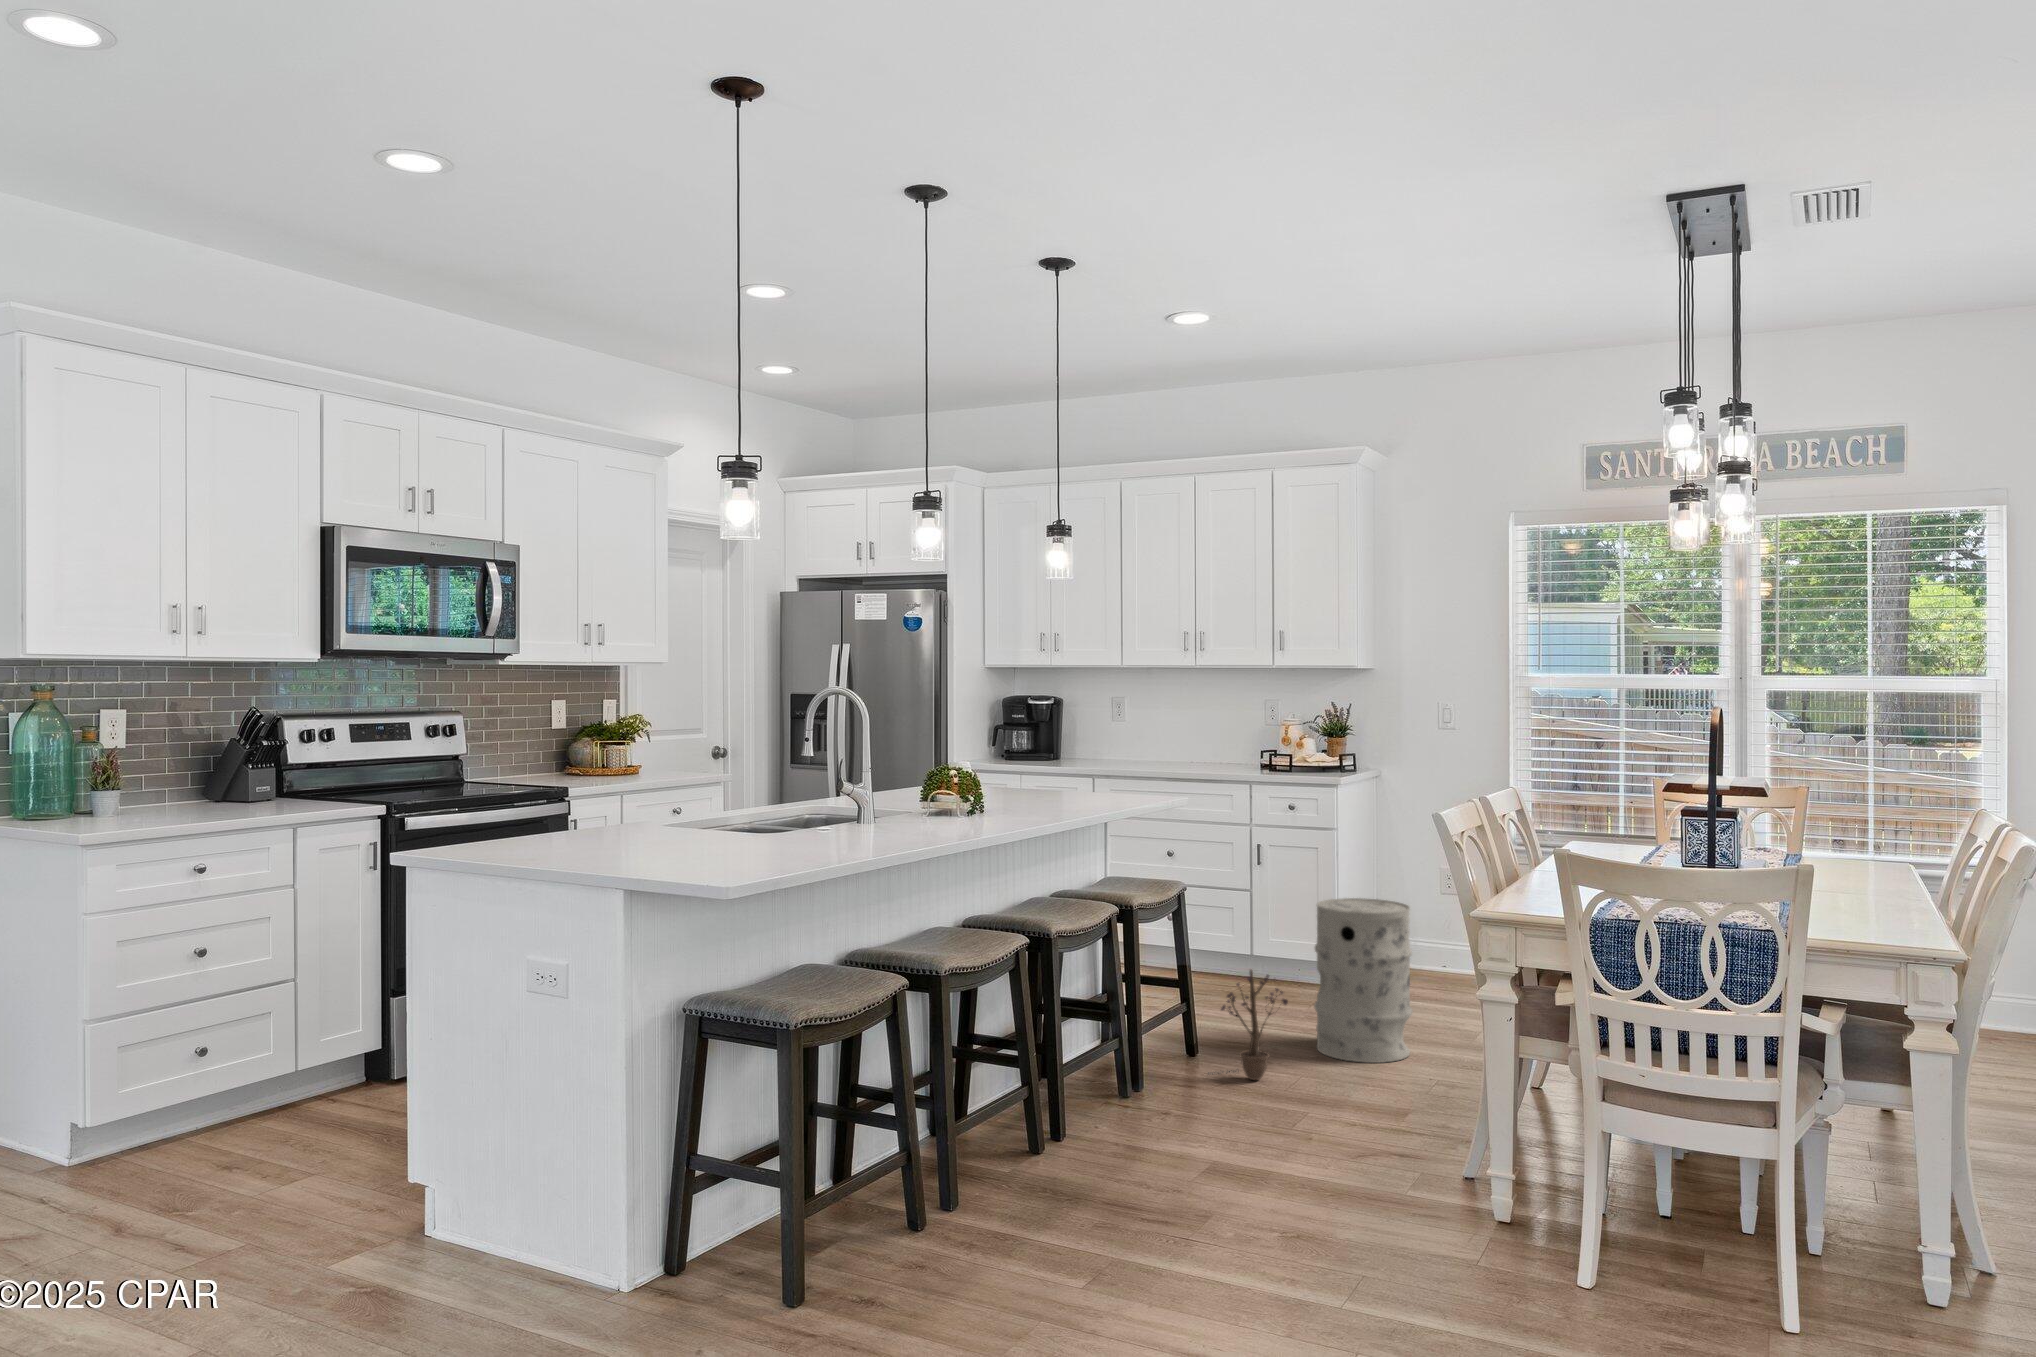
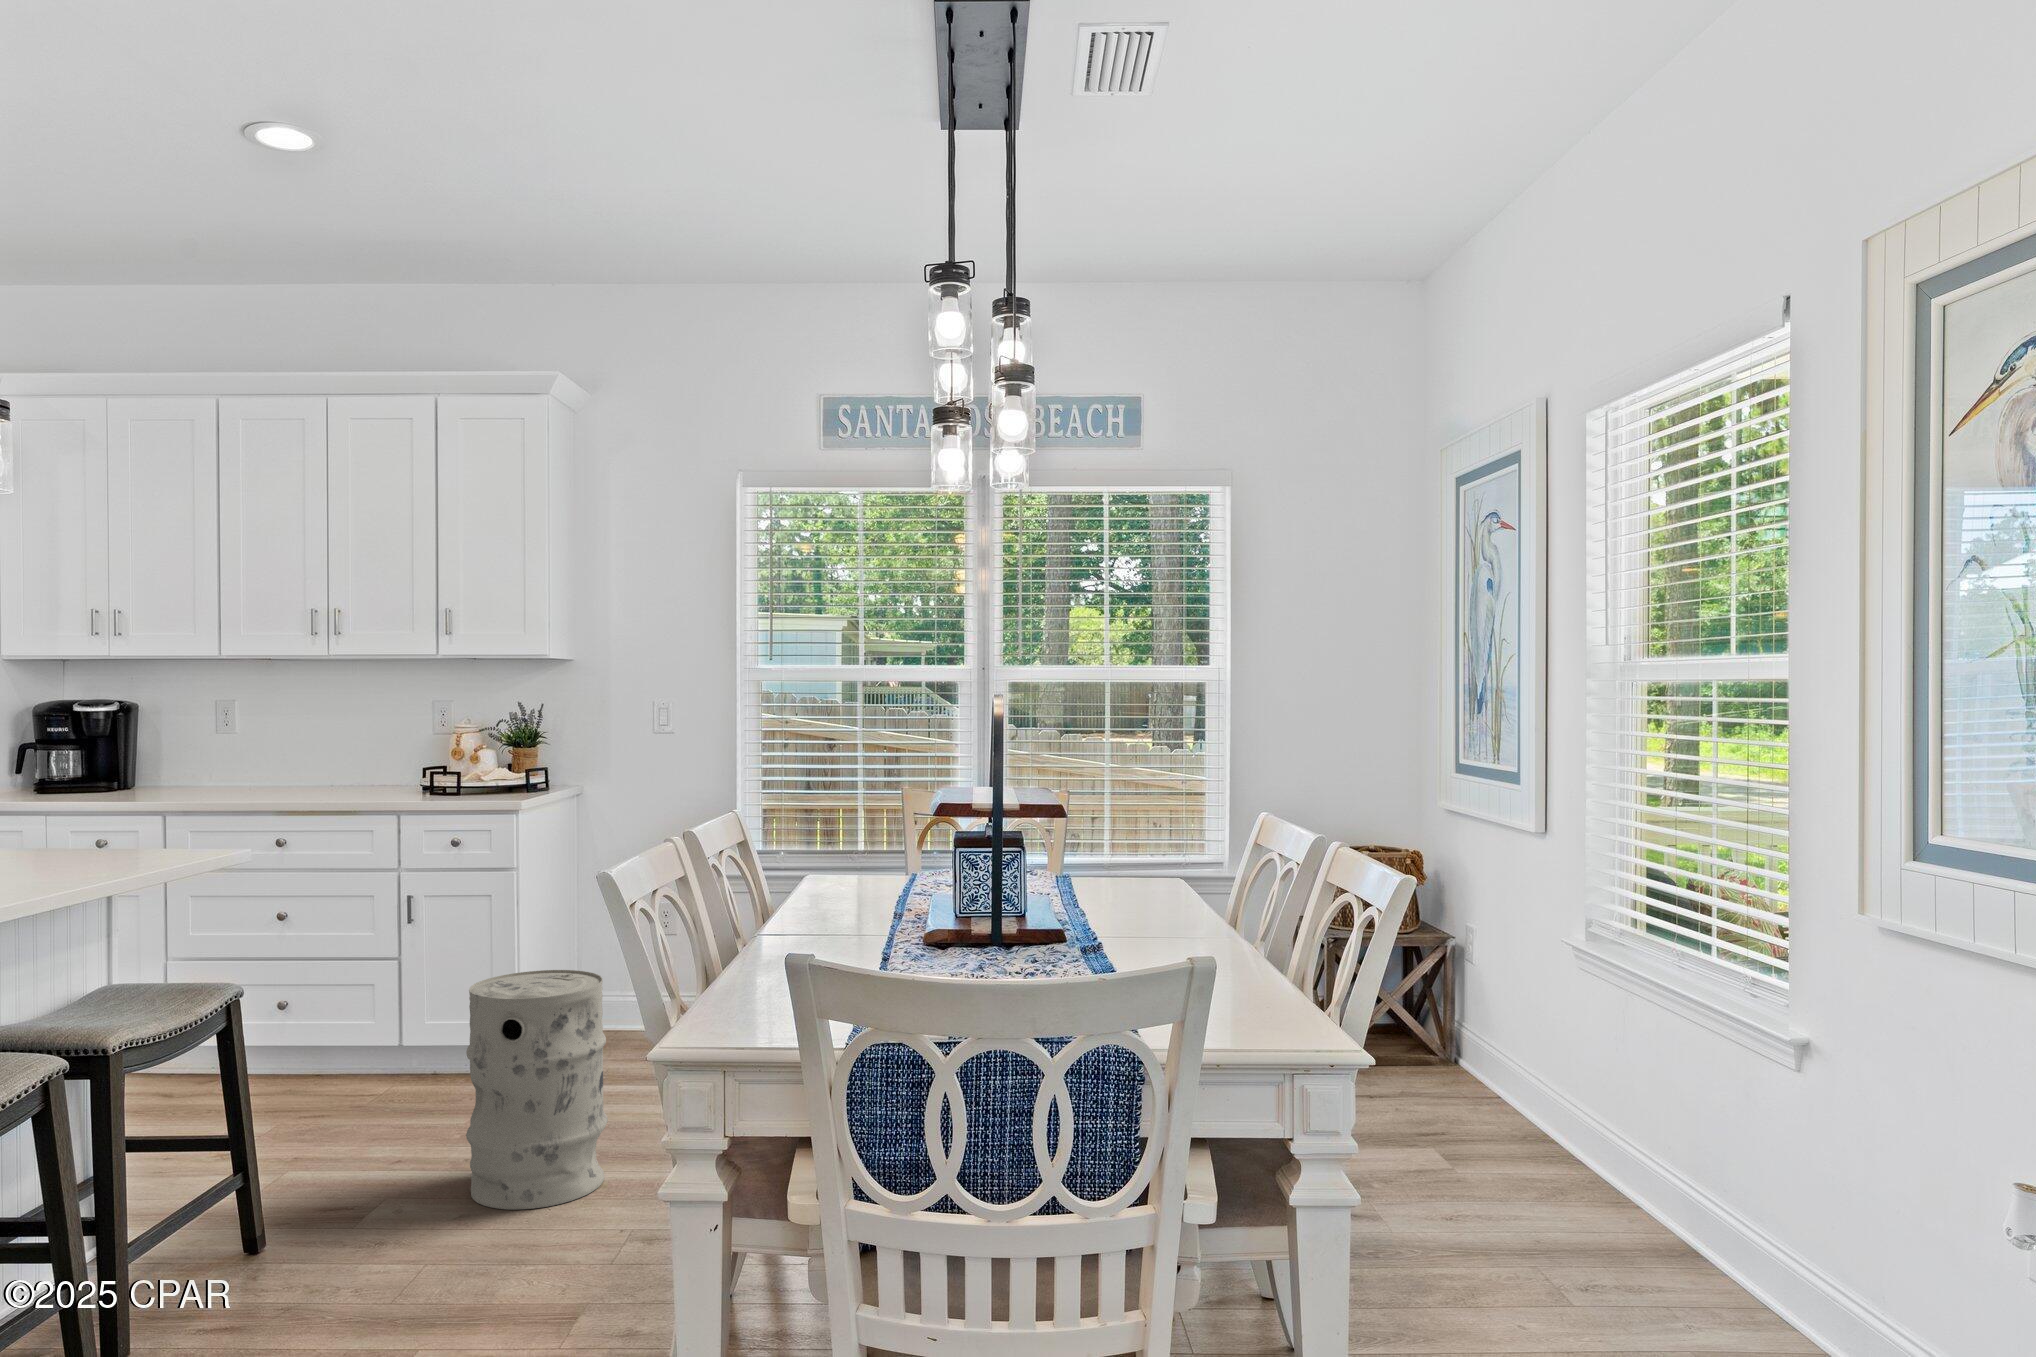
decorative plant: present [1208,970,1288,1080] -> none [274,1112,412,1290]

